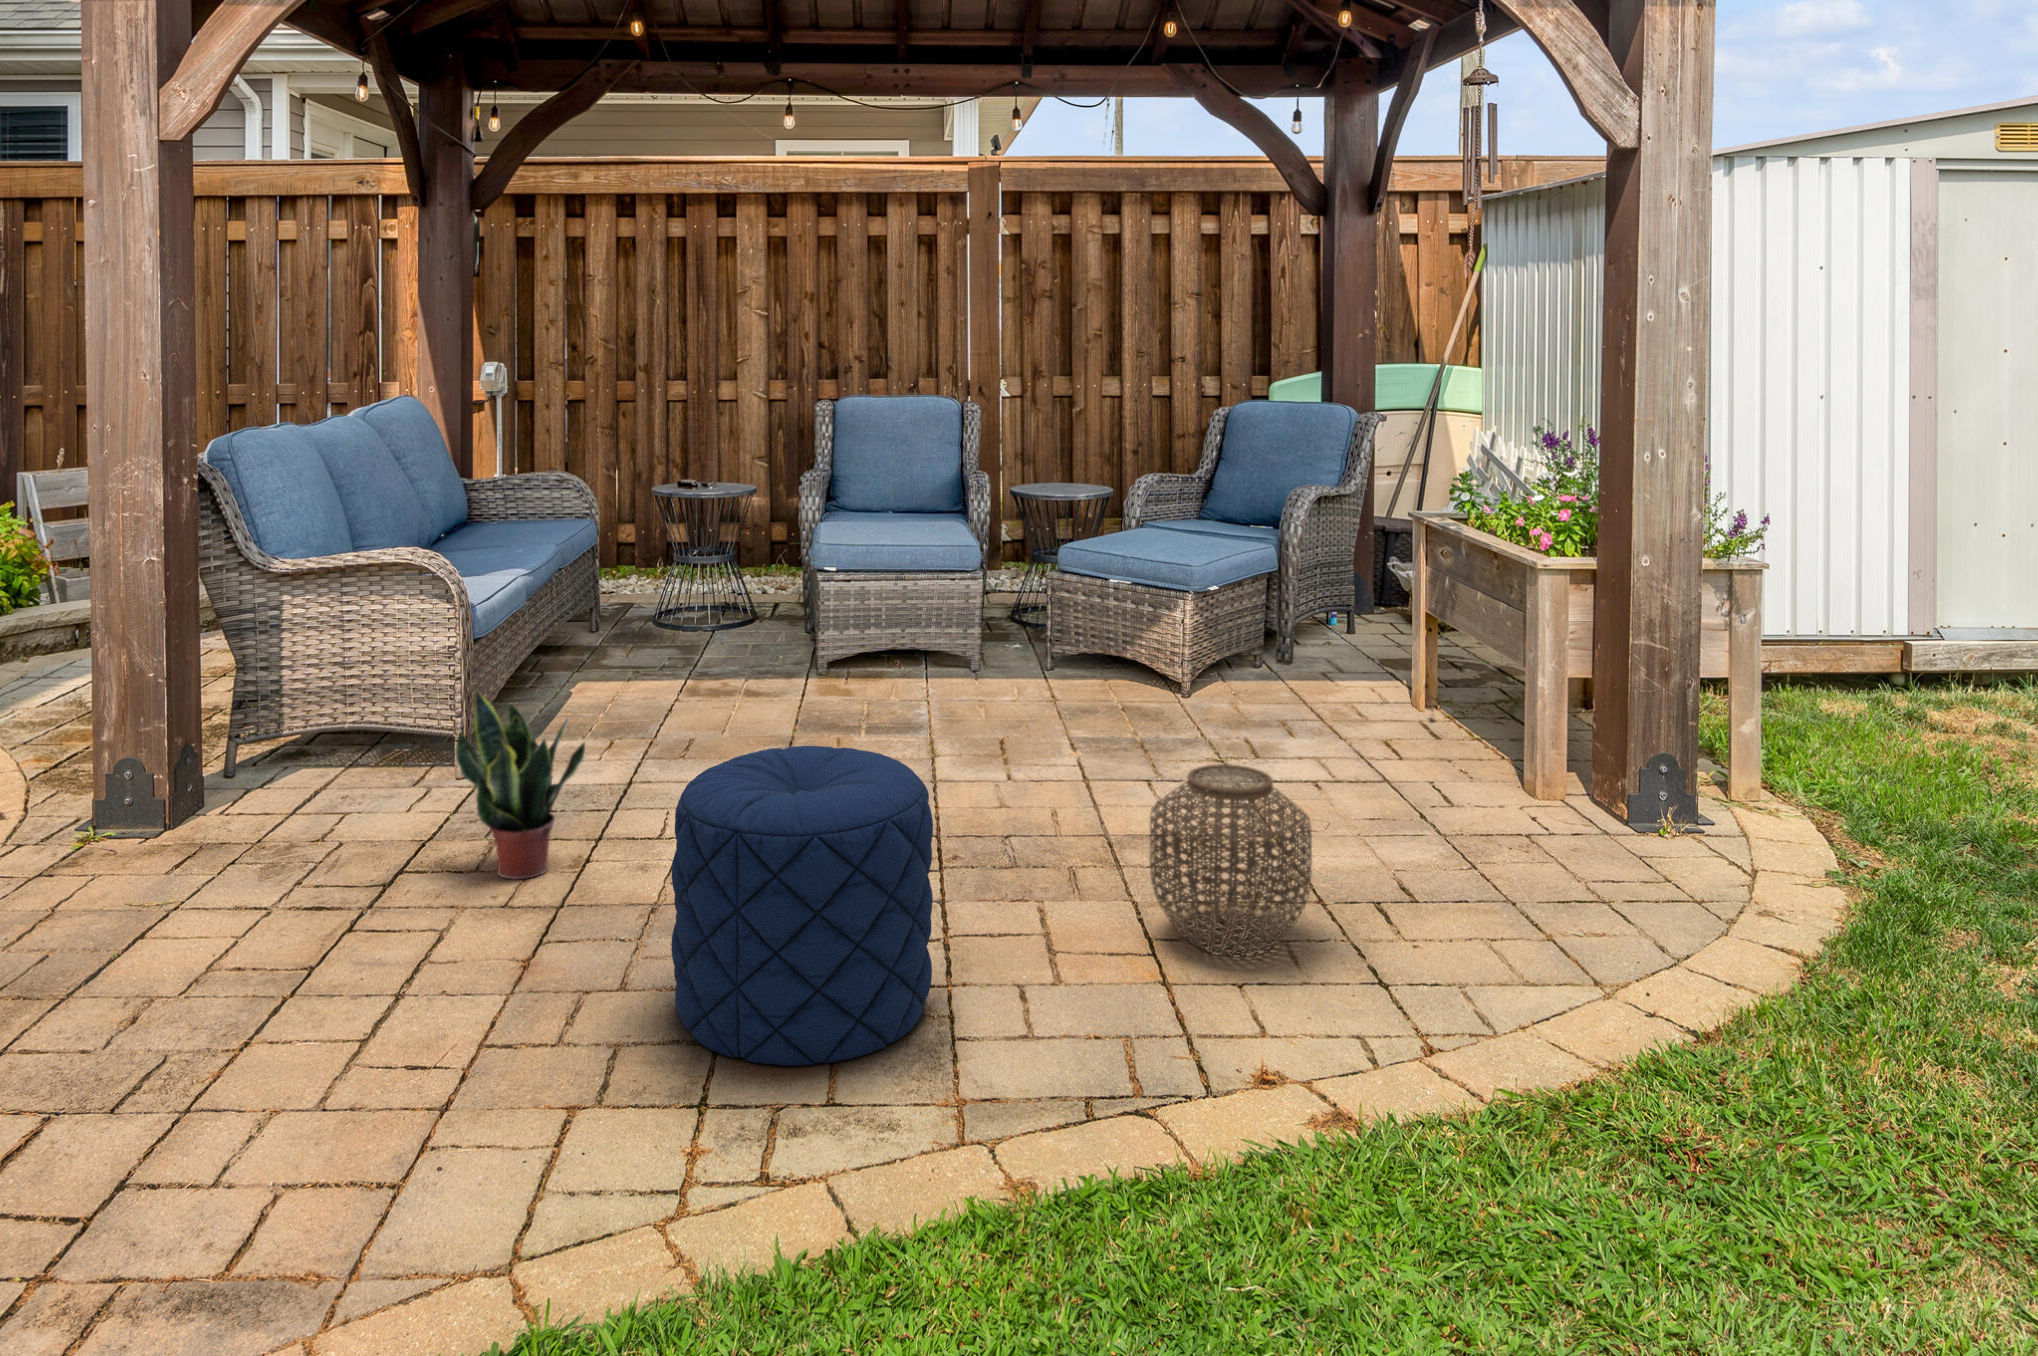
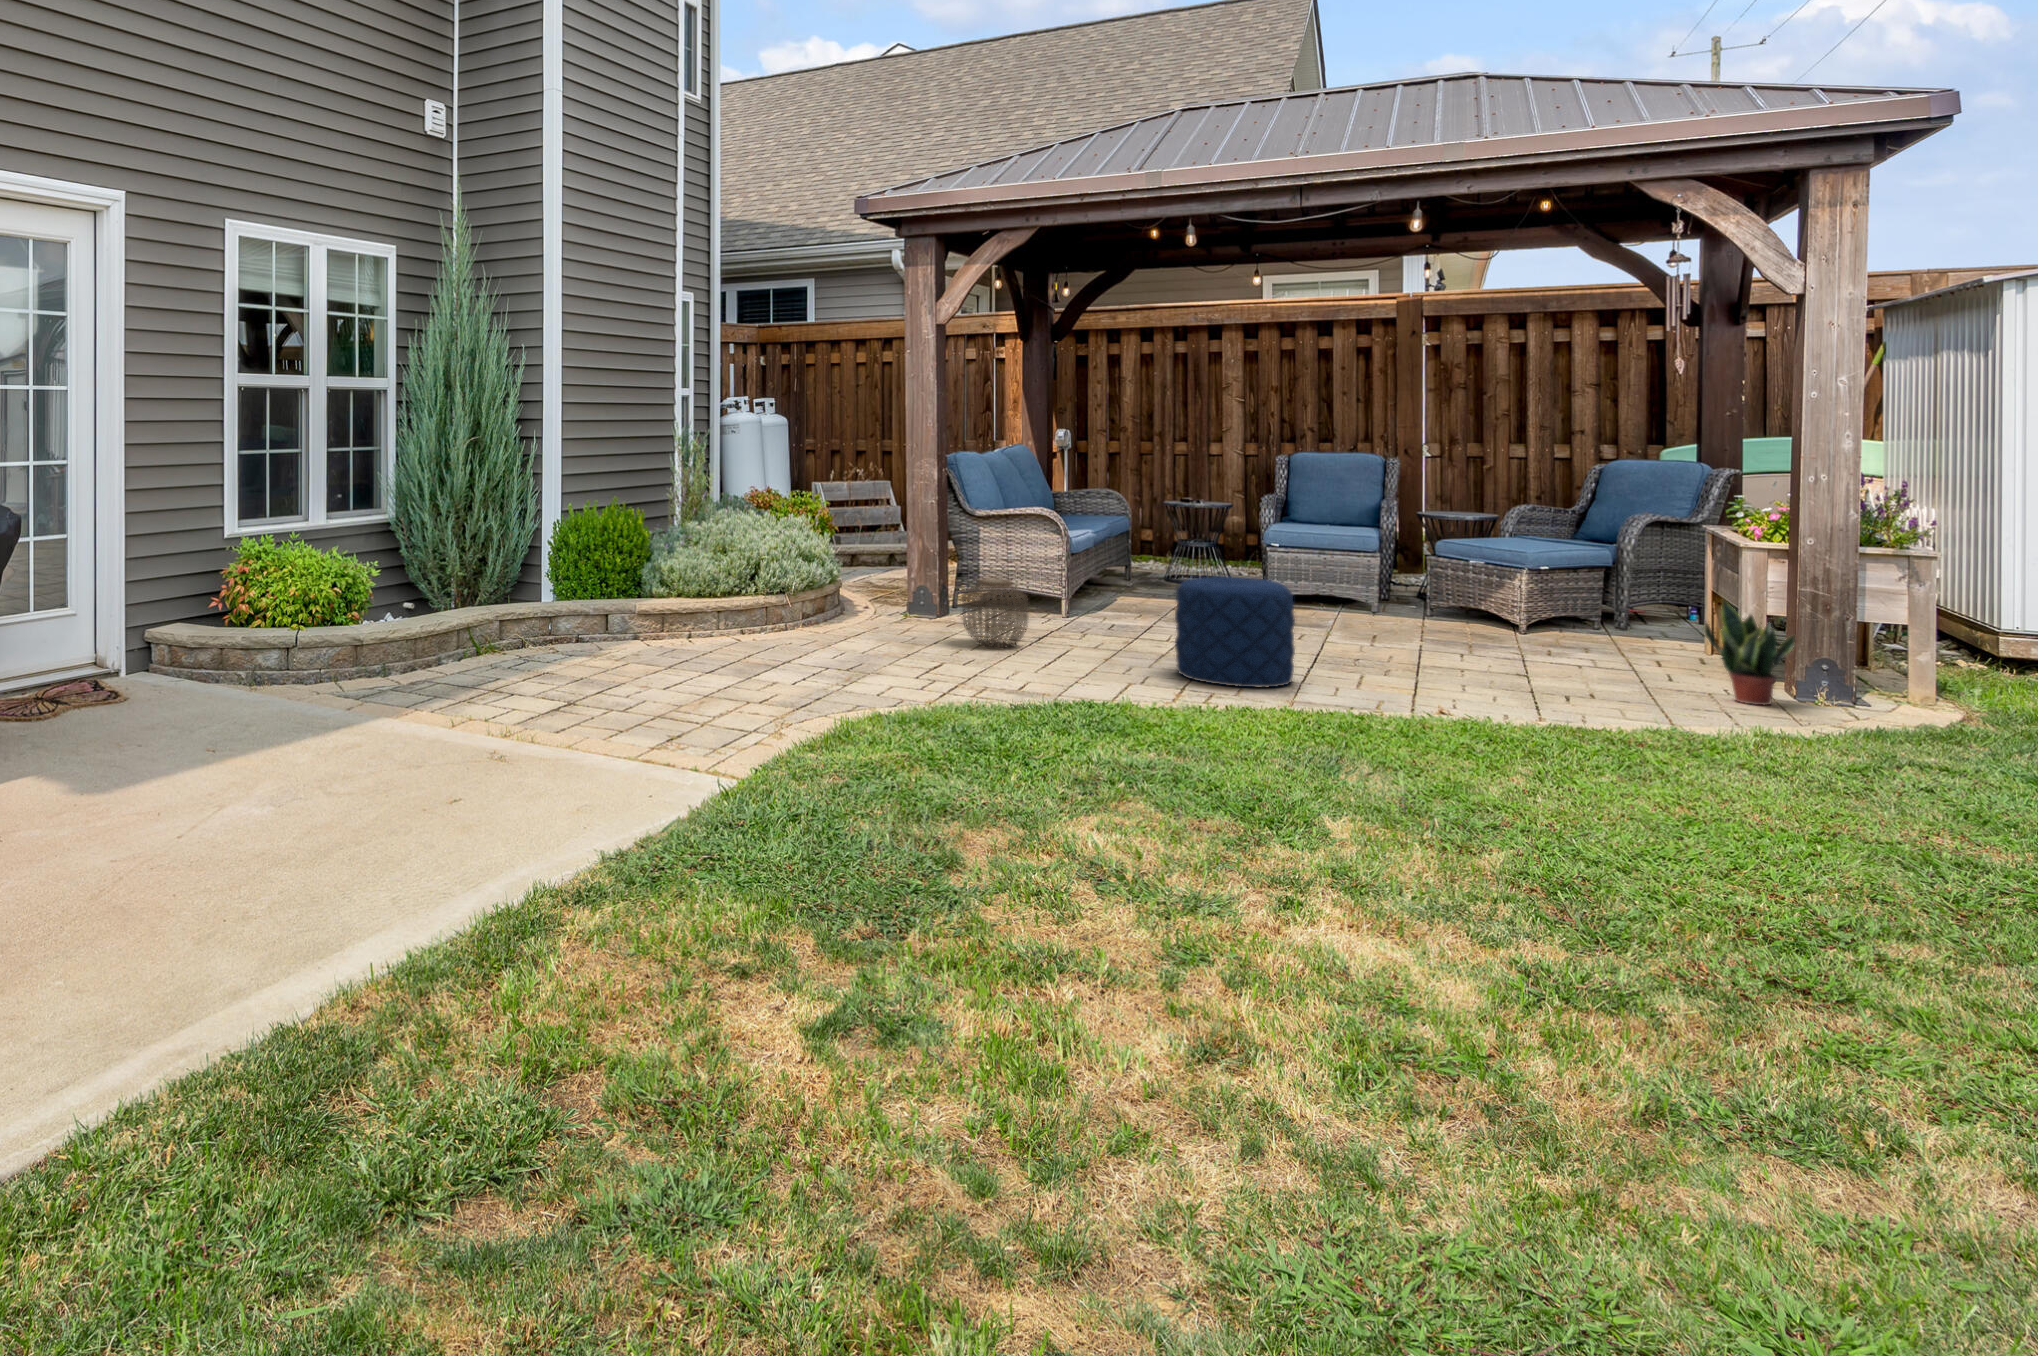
potted plant: present [456,691,585,879] -> present [1704,600,1795,705]
woven basket: present [1150,764,1312,955] -> present [962,578,1028,648]

